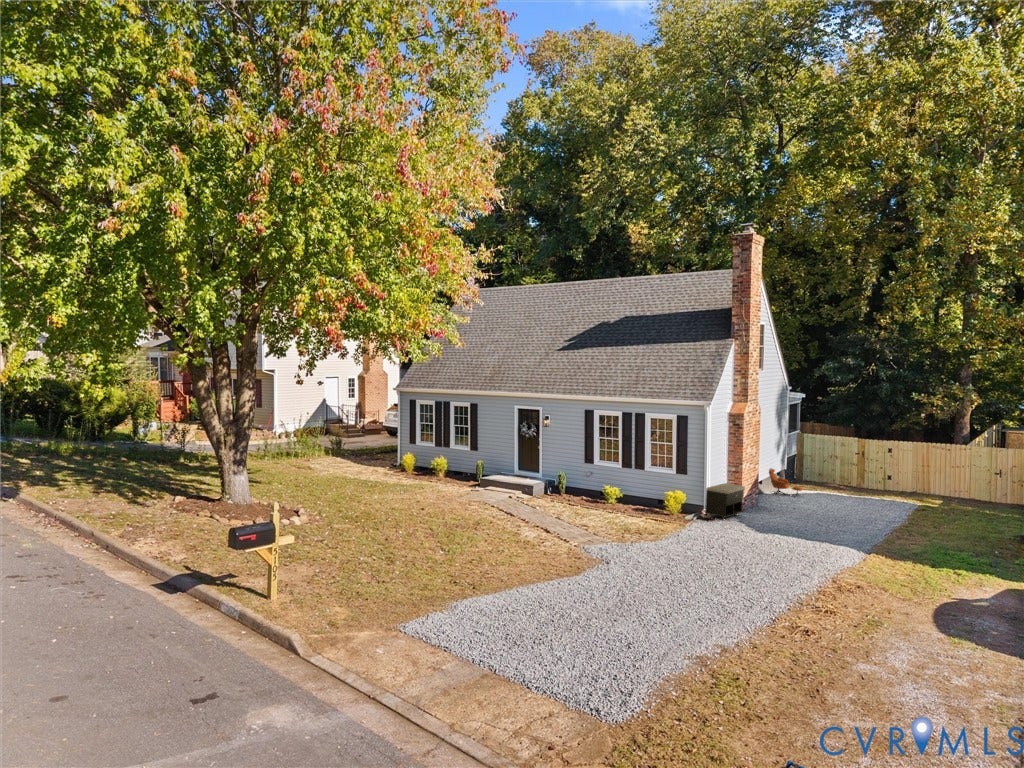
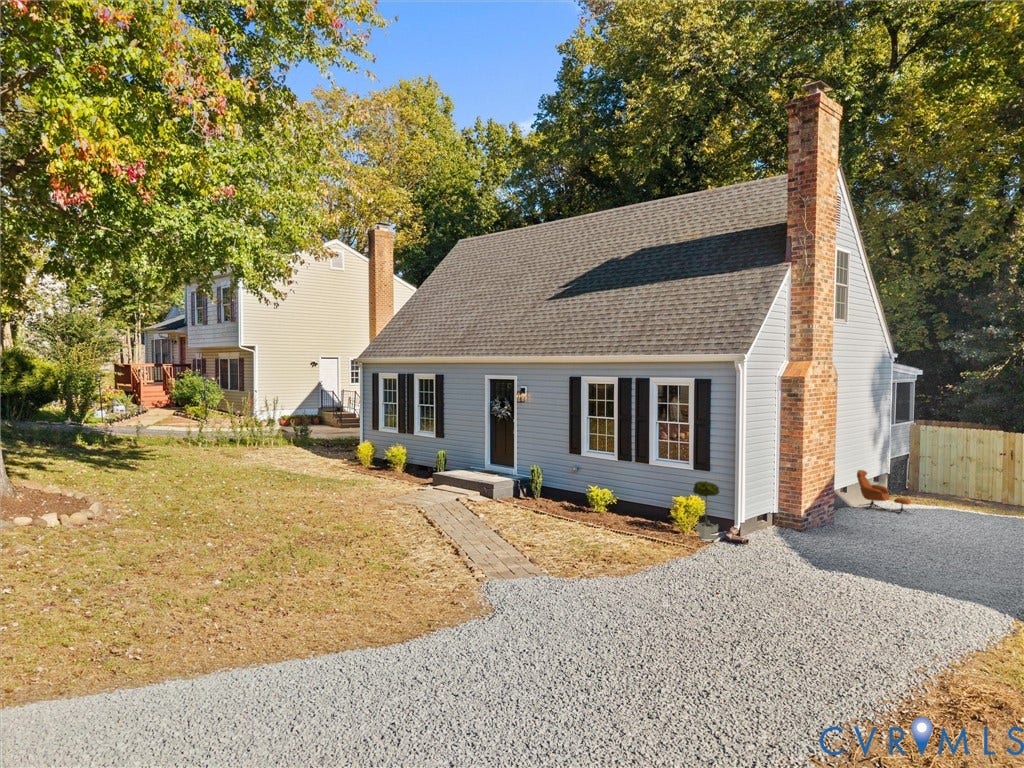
potted tree: none [679,481,696,518] -> present [693,481,719,539]
storage bench: present [705,483,745,520] -> none [736,487,805,544]

